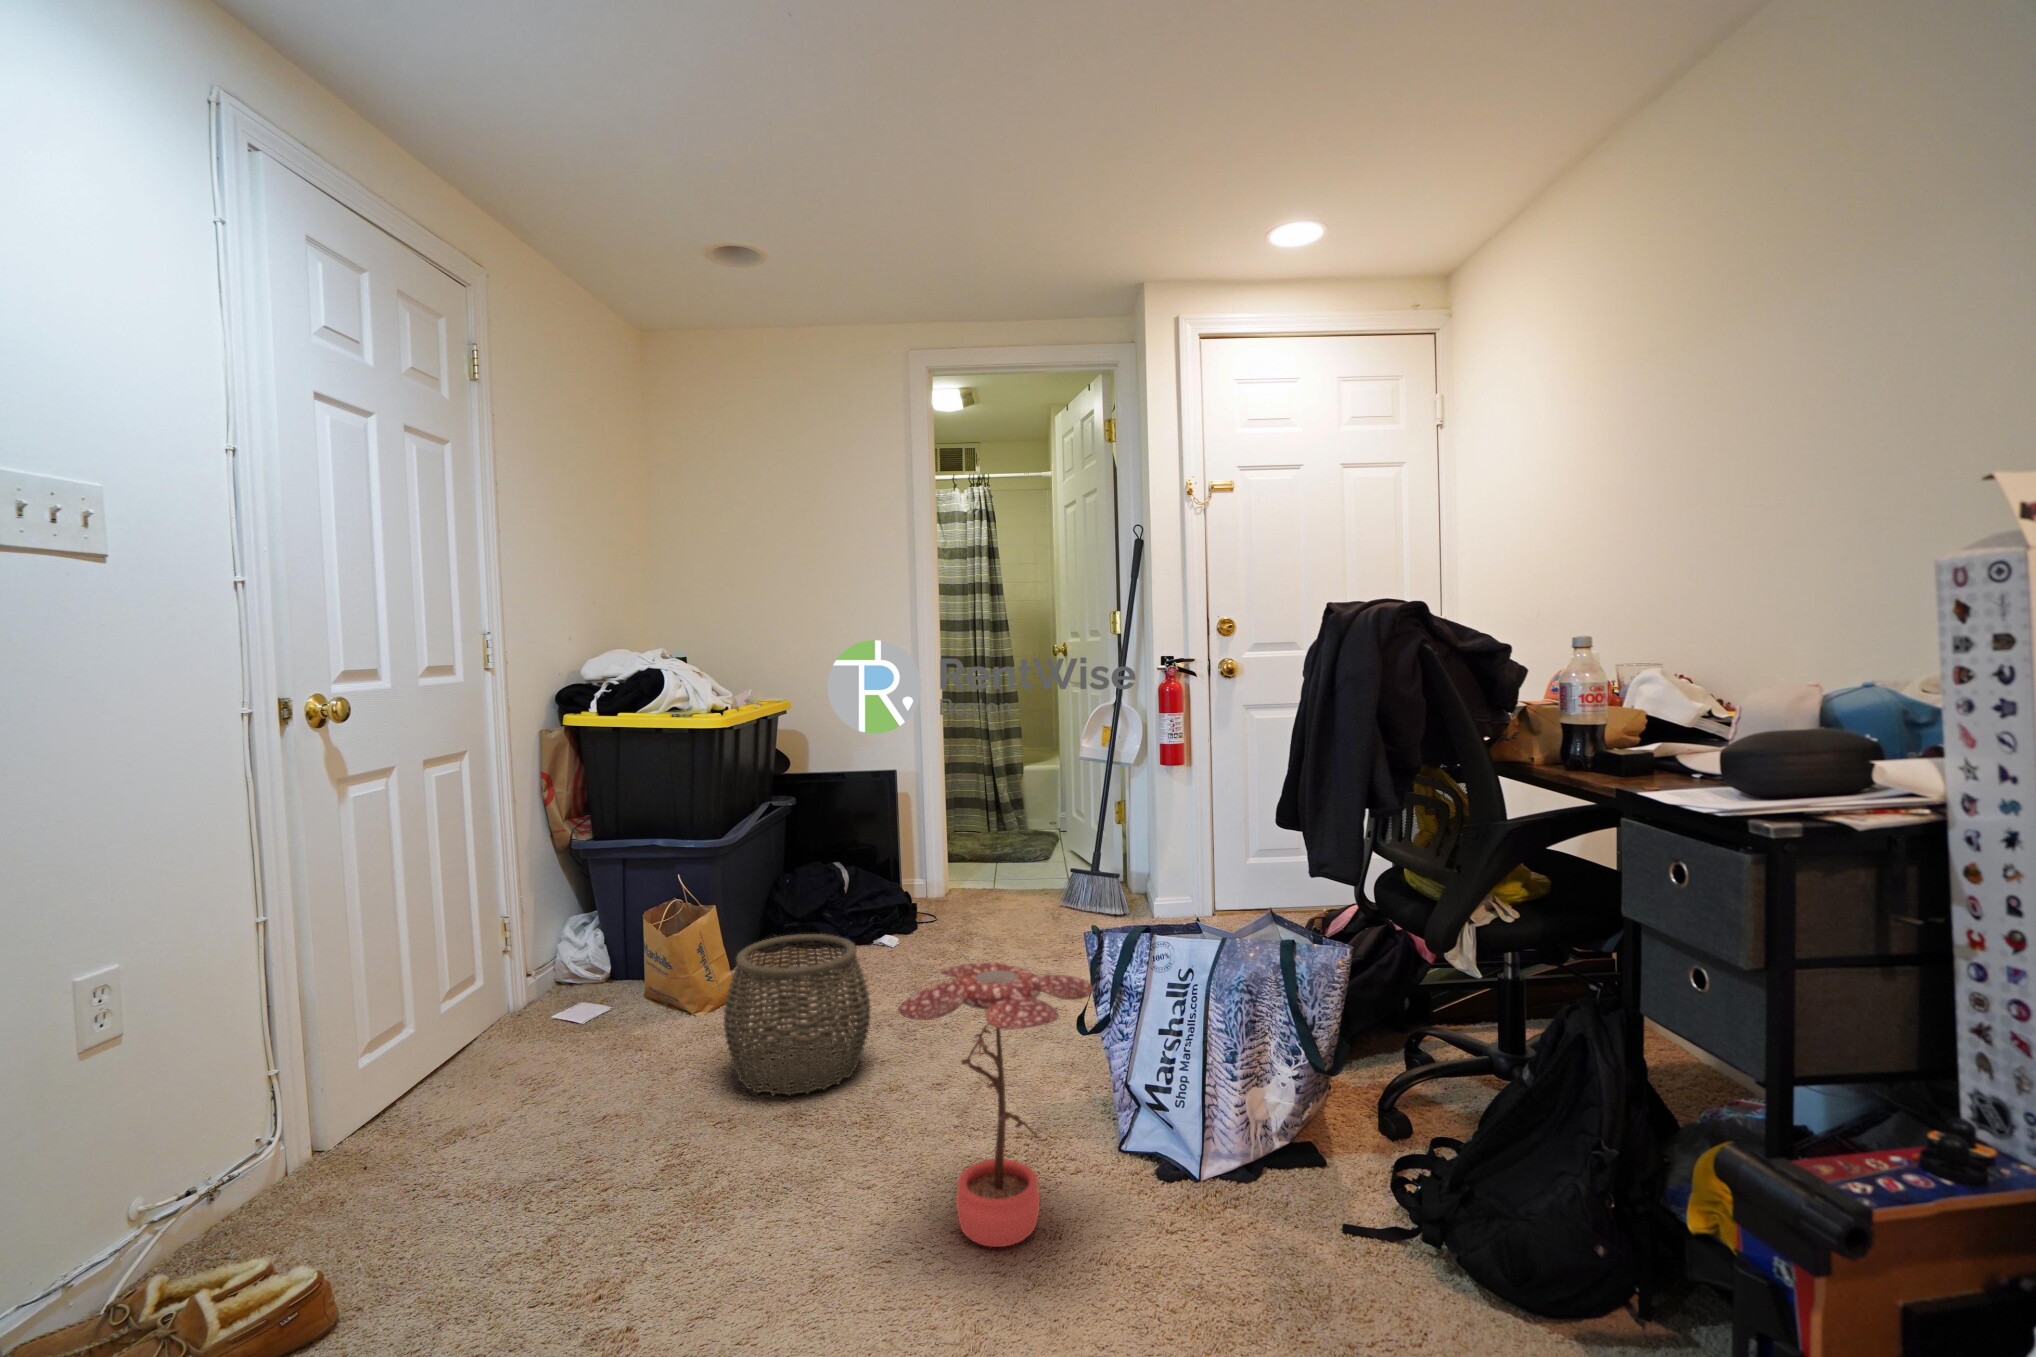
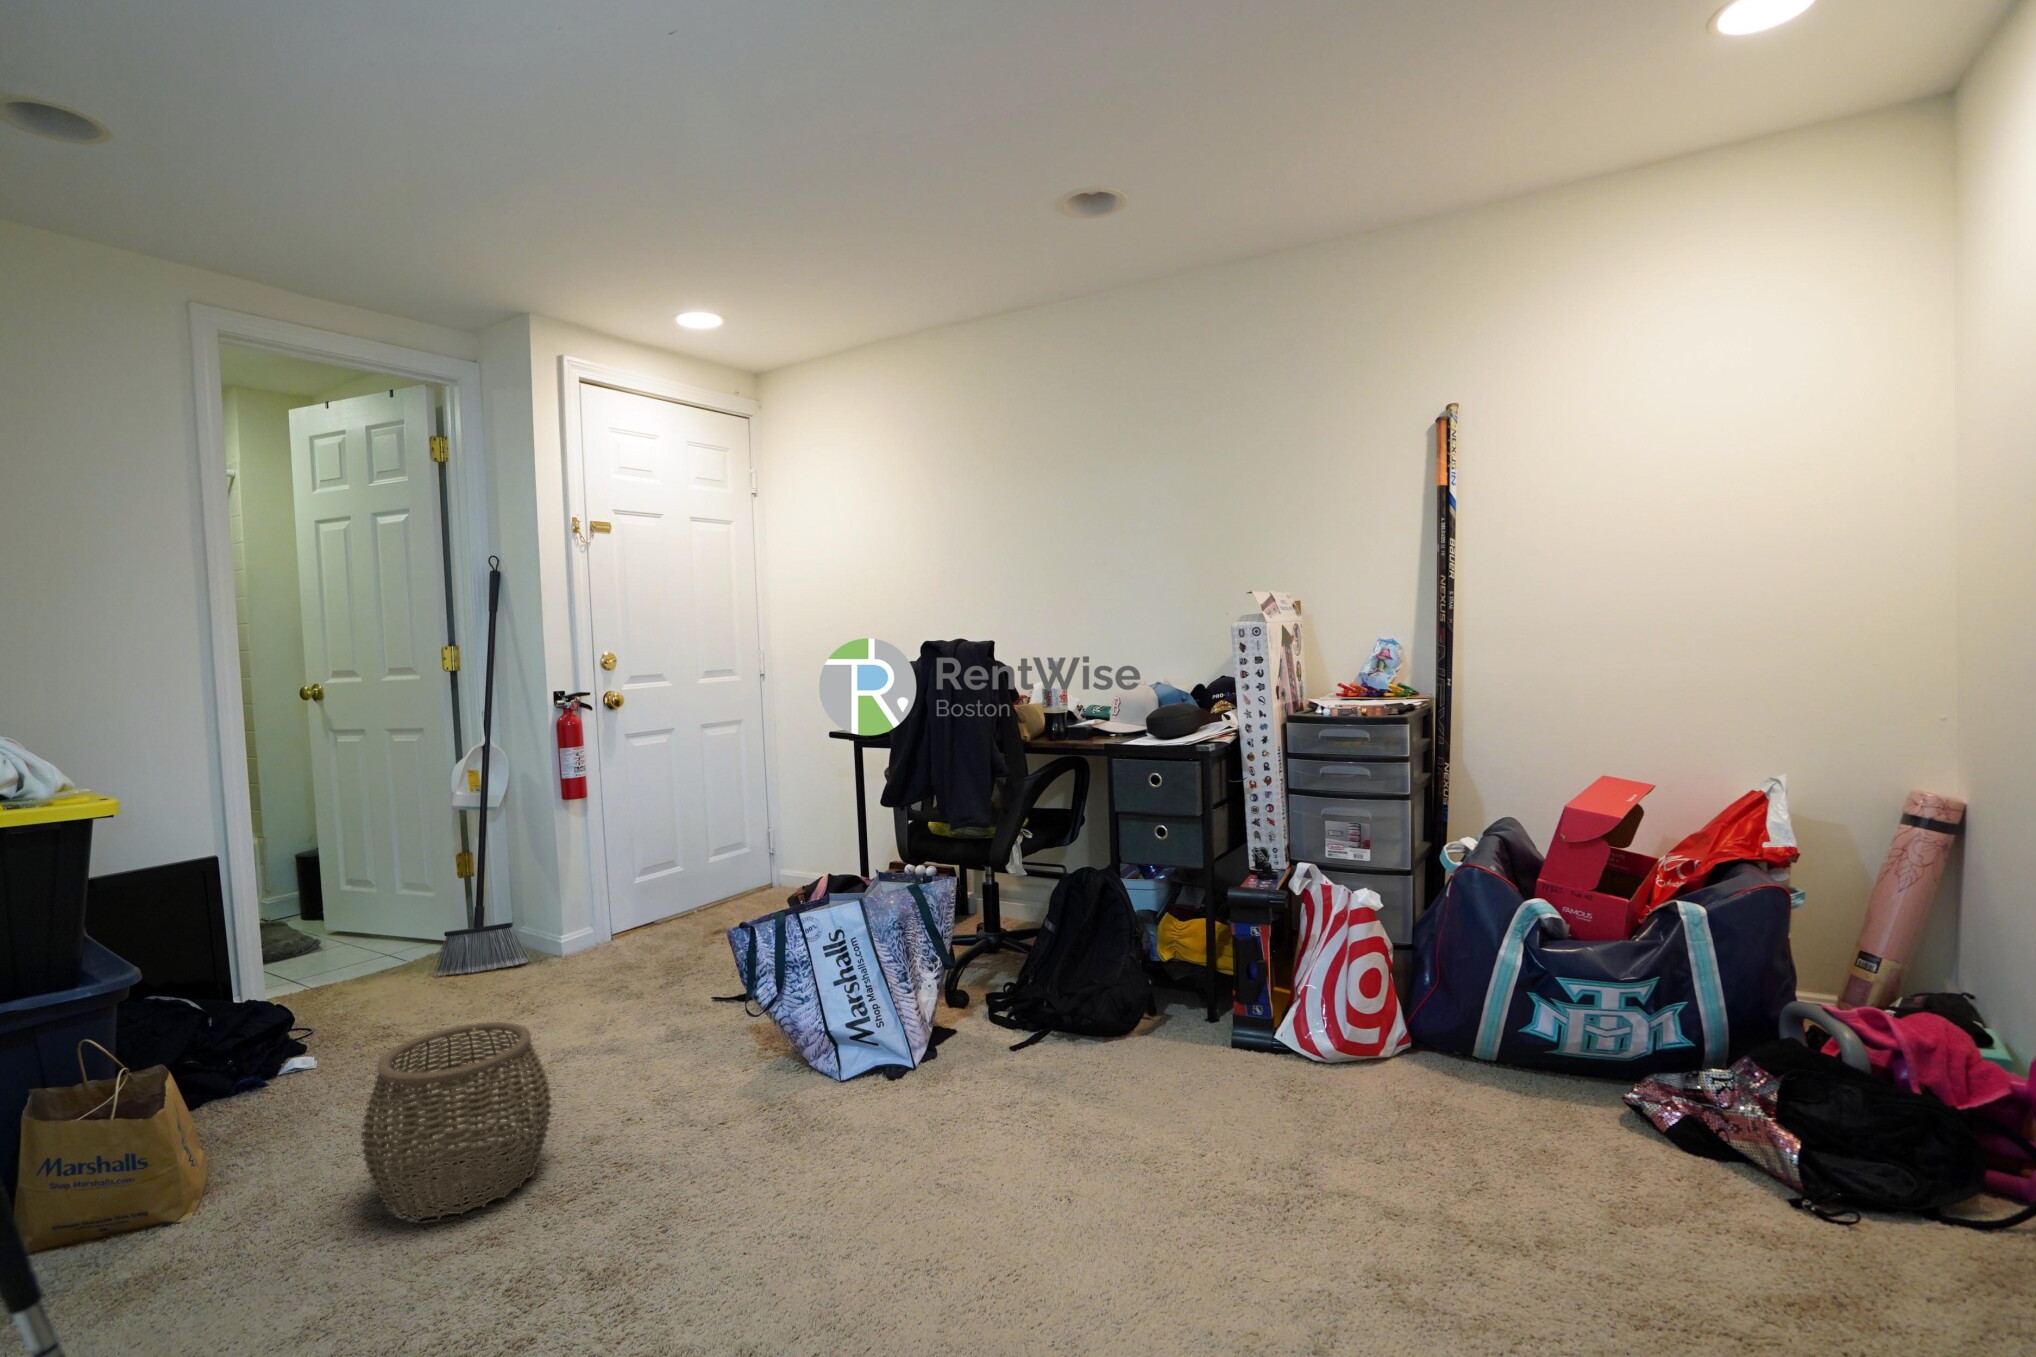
potted plant: present [898,962,1093,1247] -> none [765,938,921,1163]

